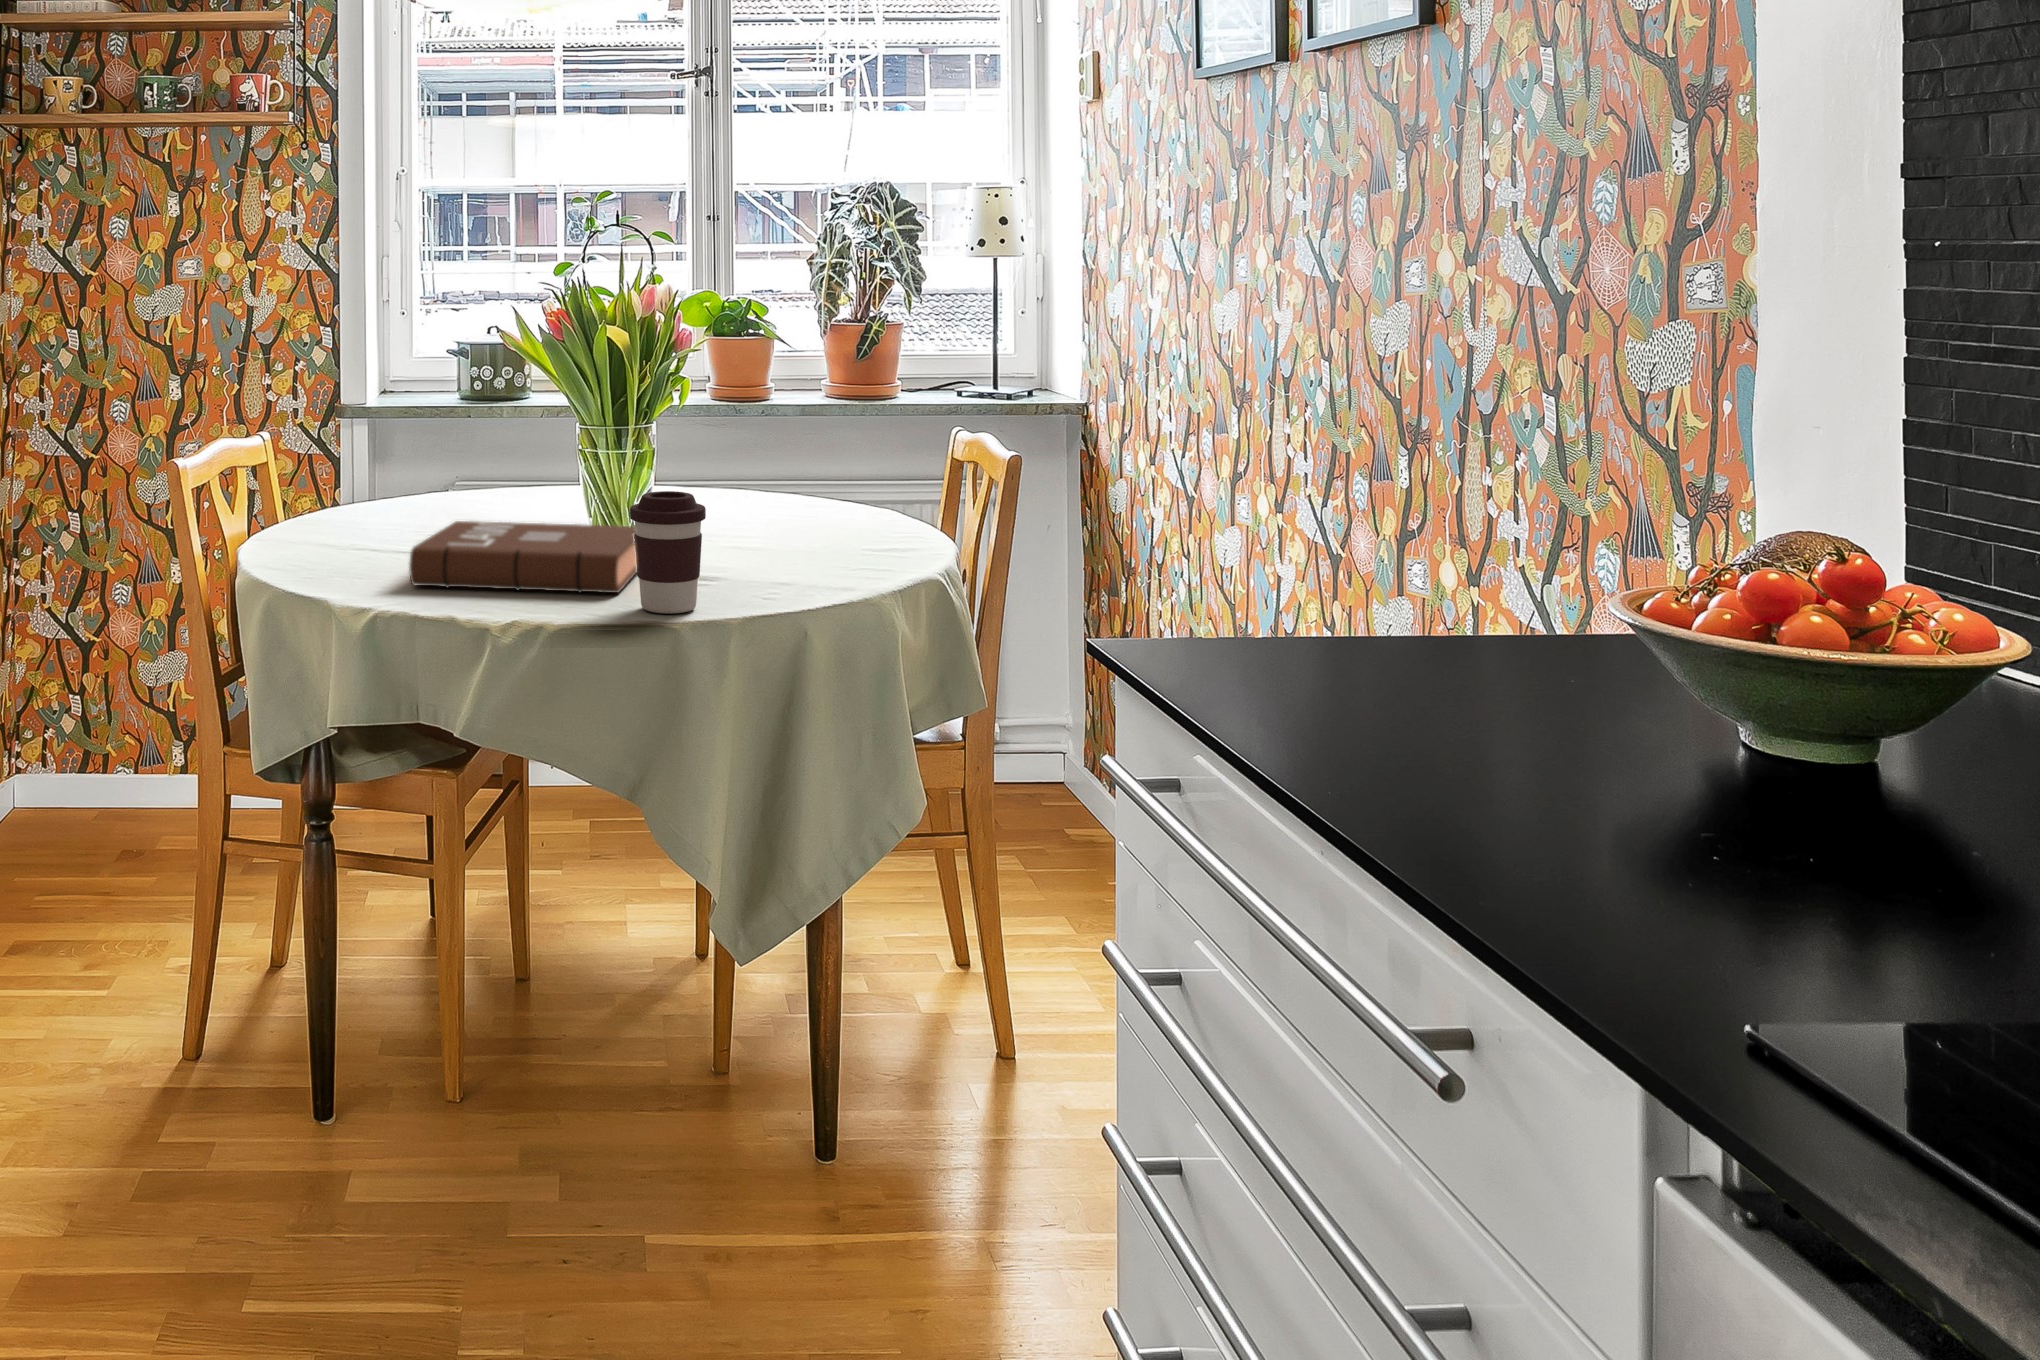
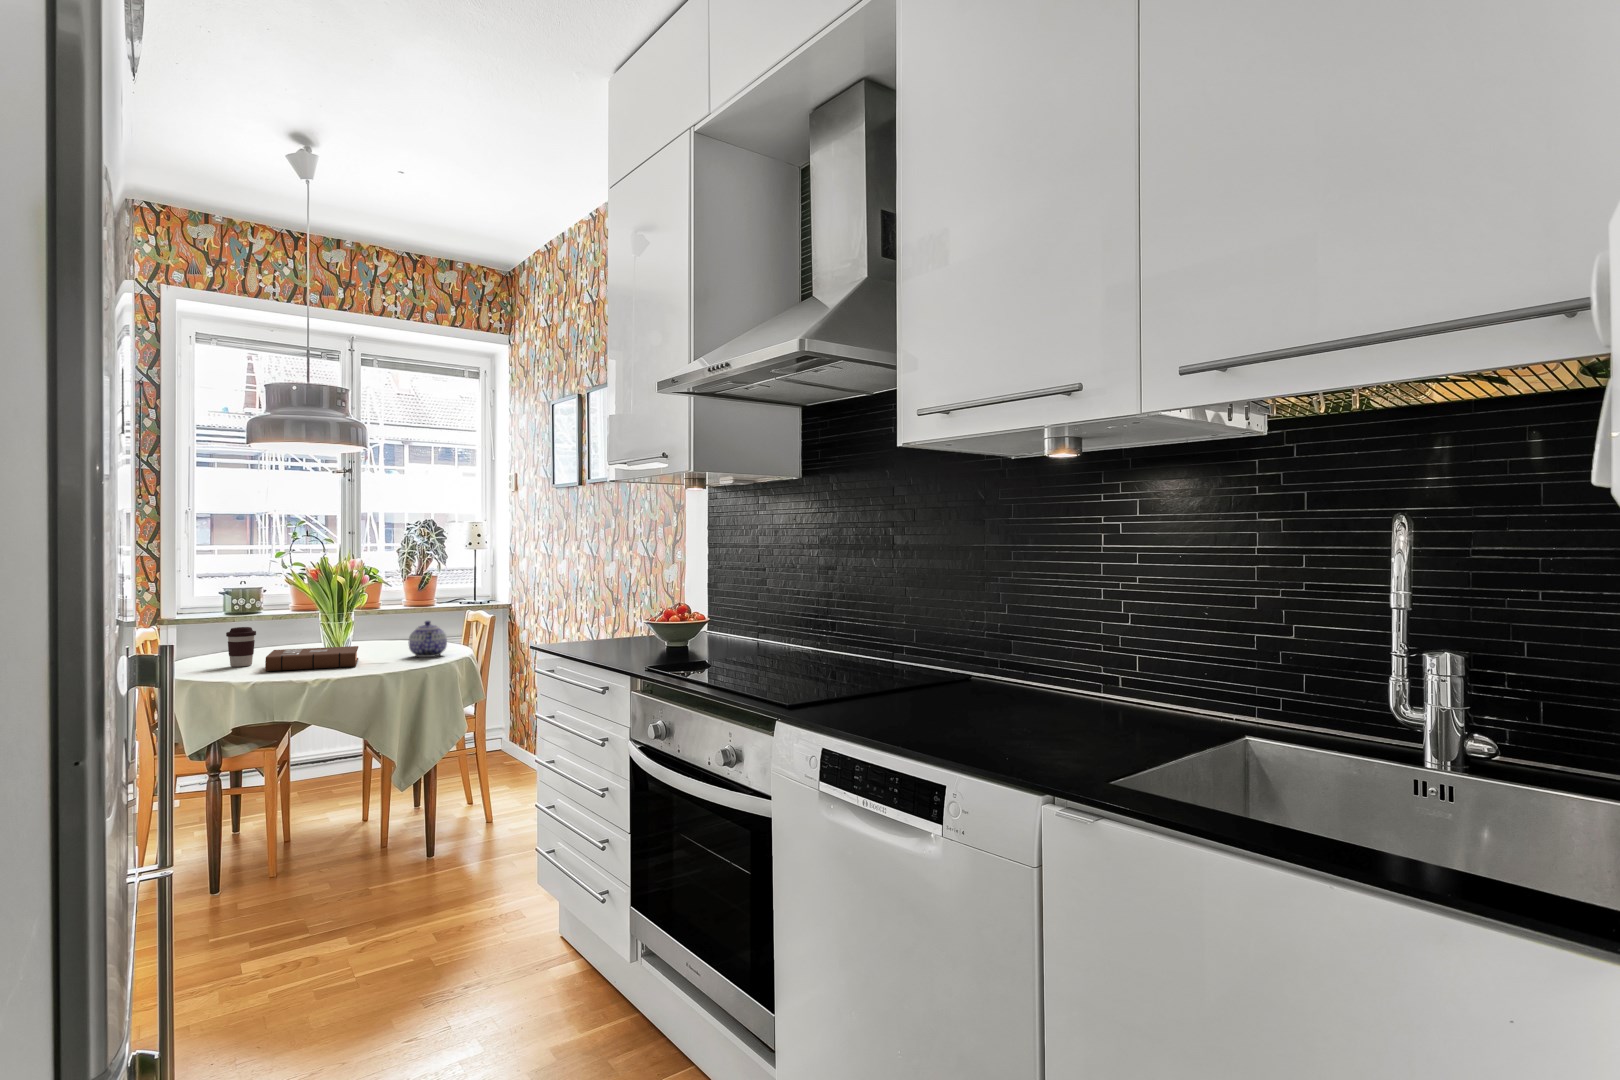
teapot: none [774,466,876,573] -> present [408,621,447,657]
coffee cup: present [630,491,706,614] -> present [226,627,256,667]

